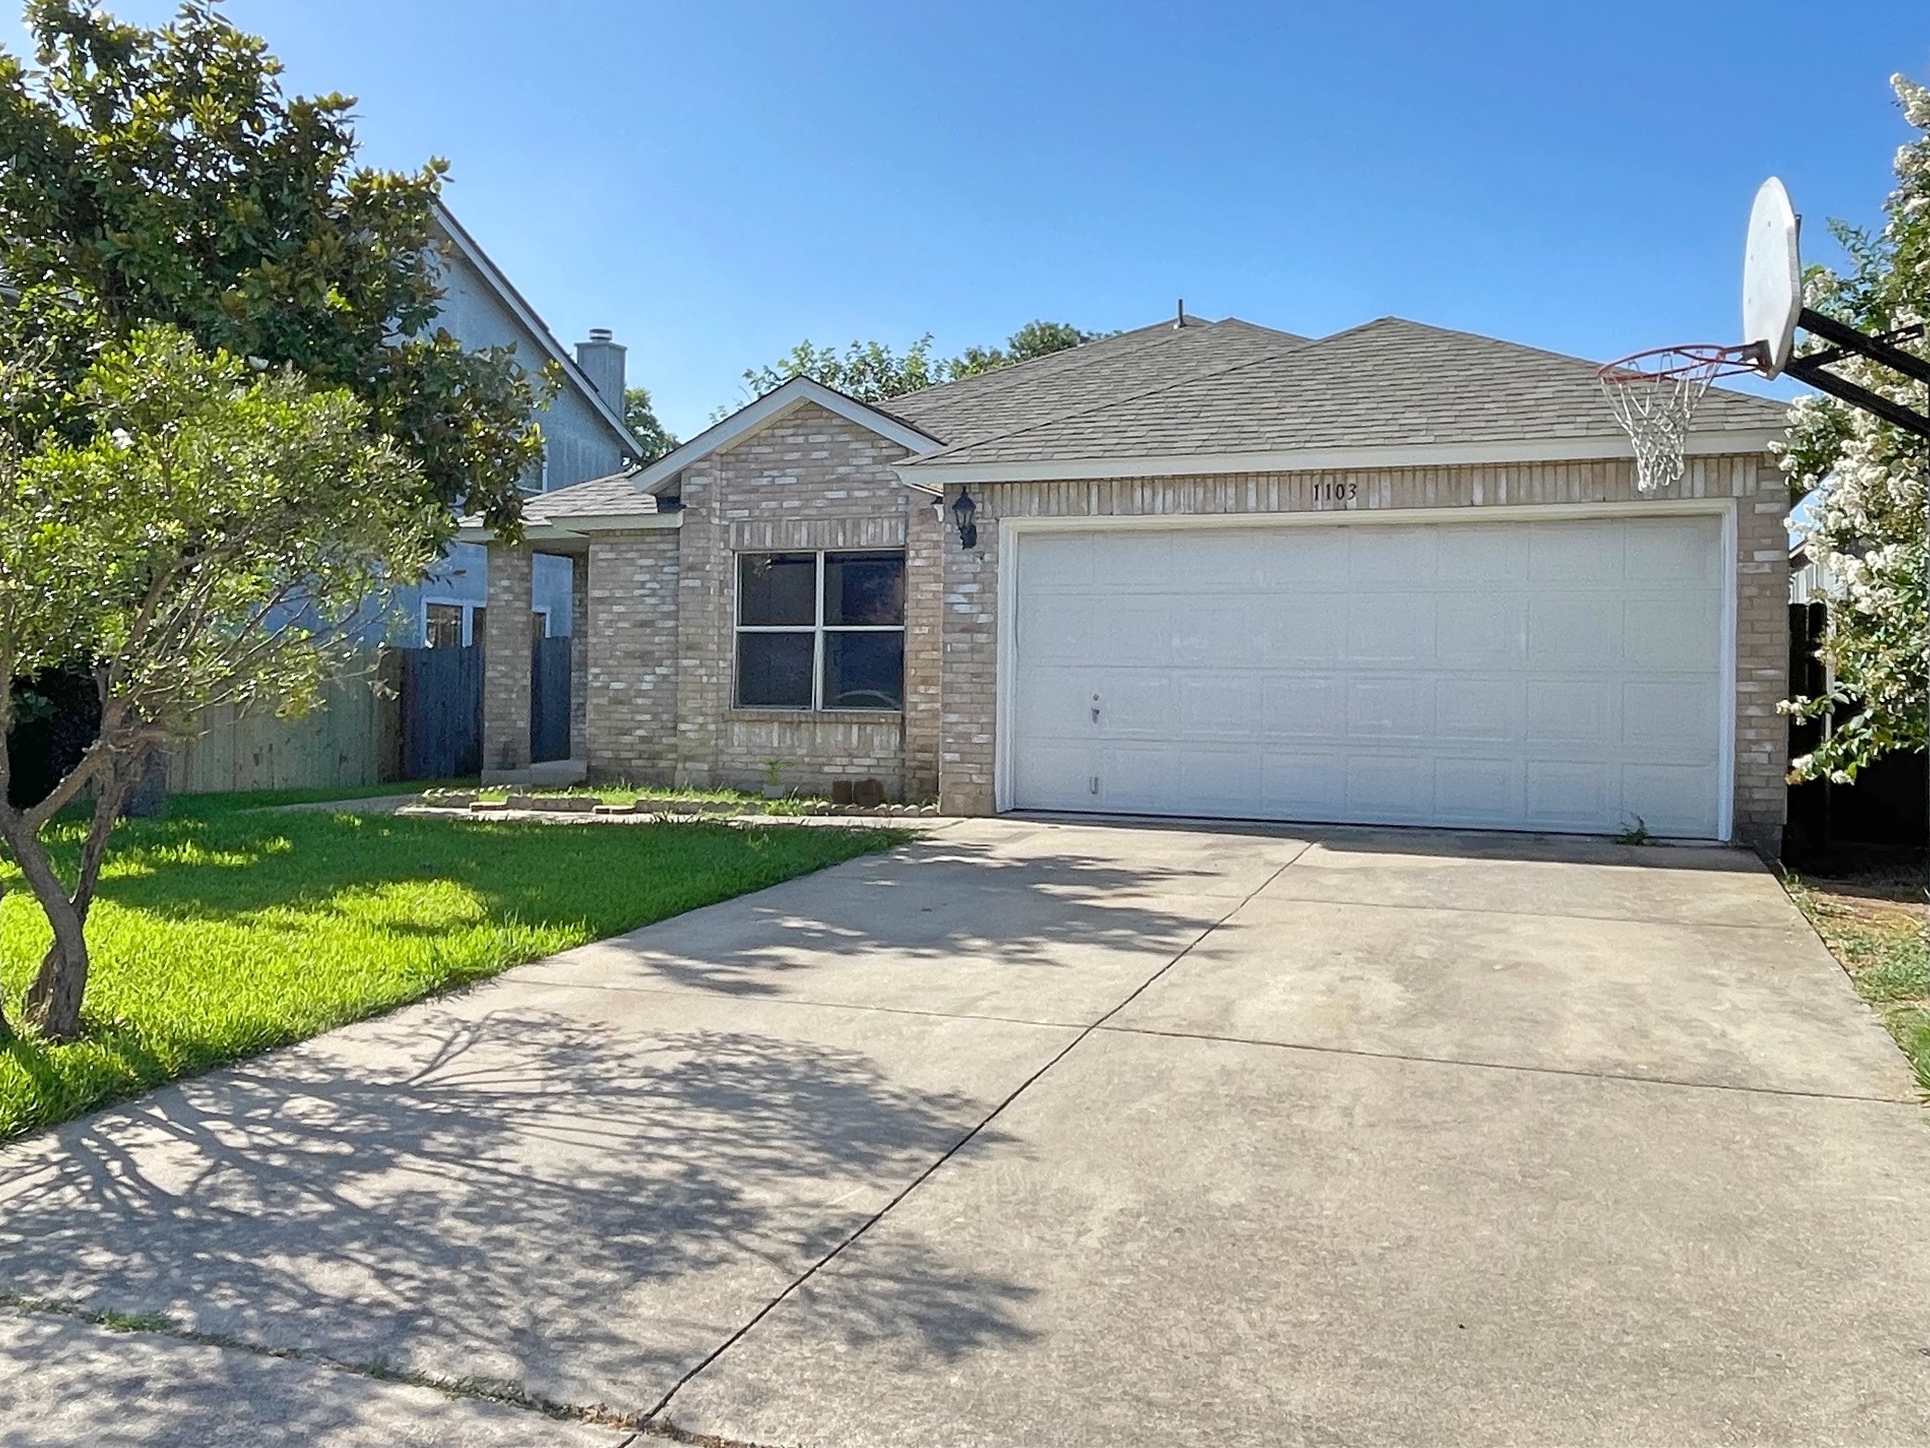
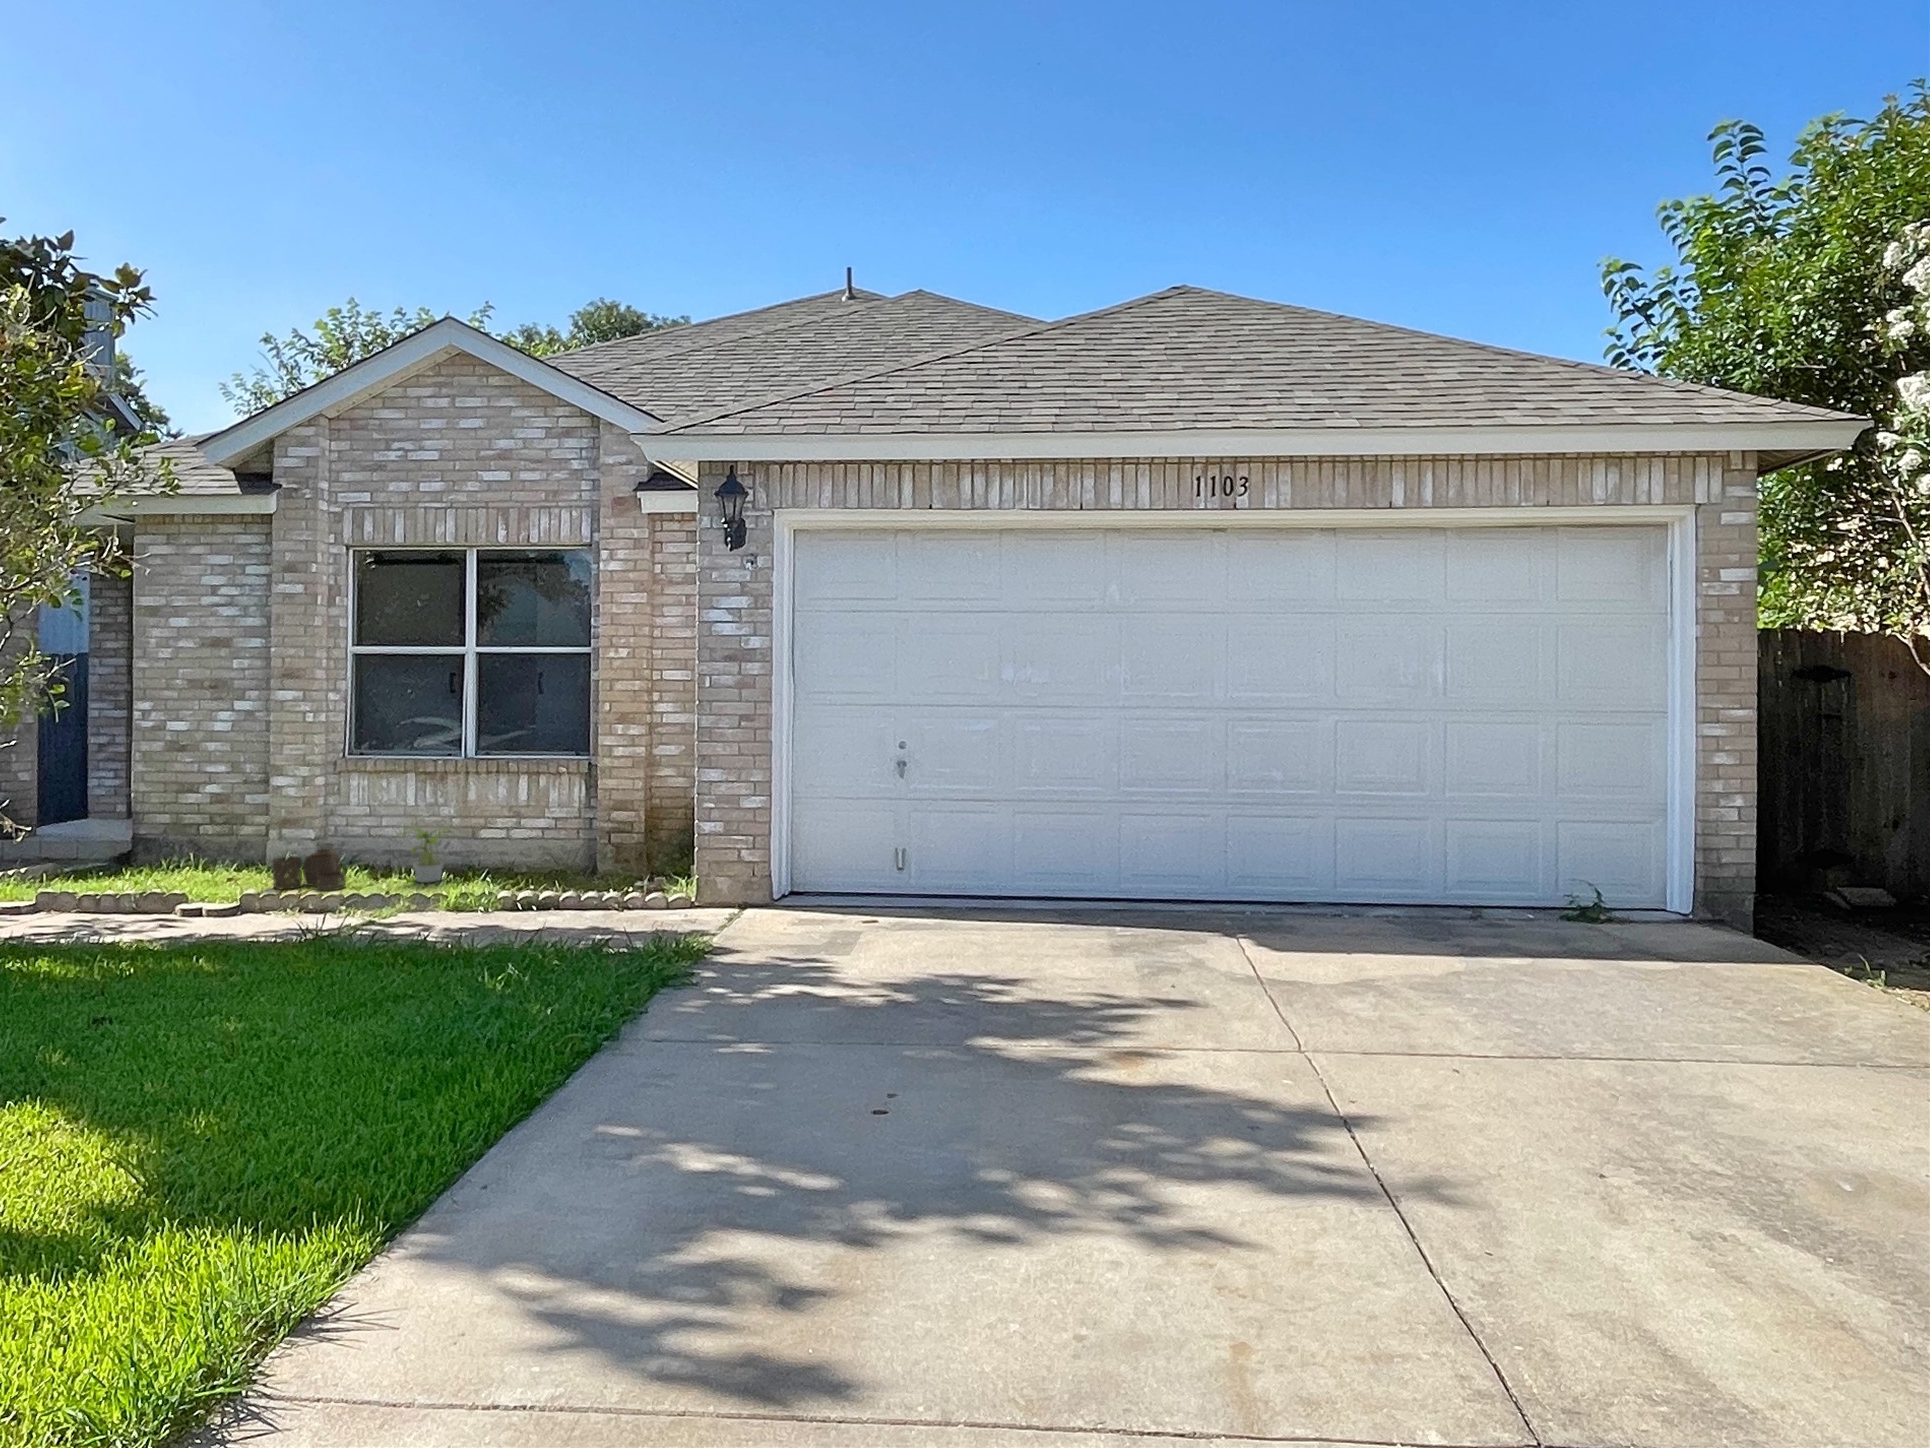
woven basket: present [832,777,884,806] -> present [273,848,346,890]

